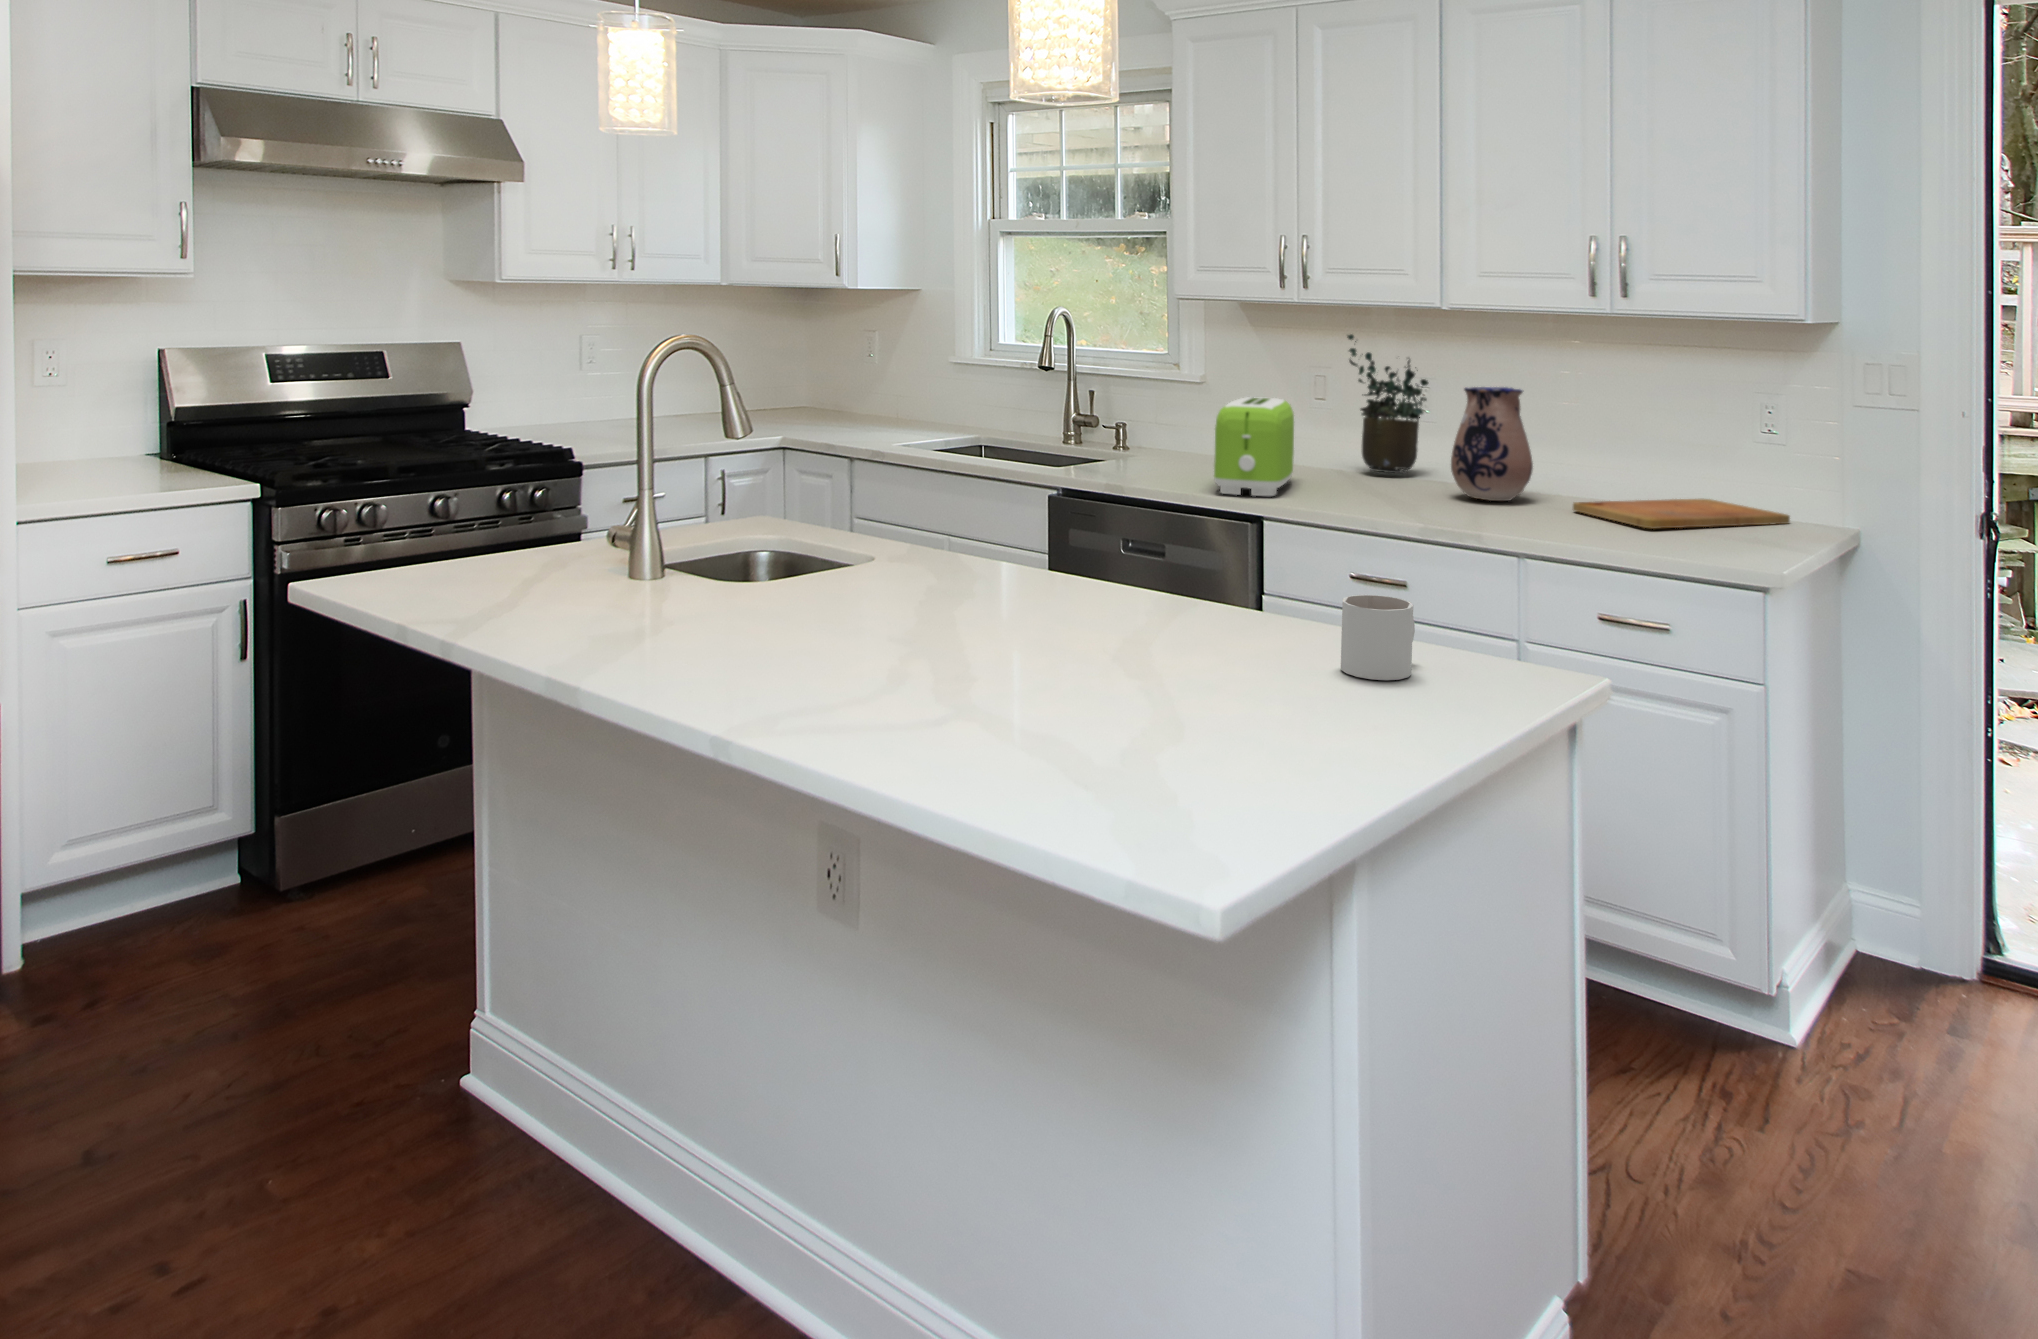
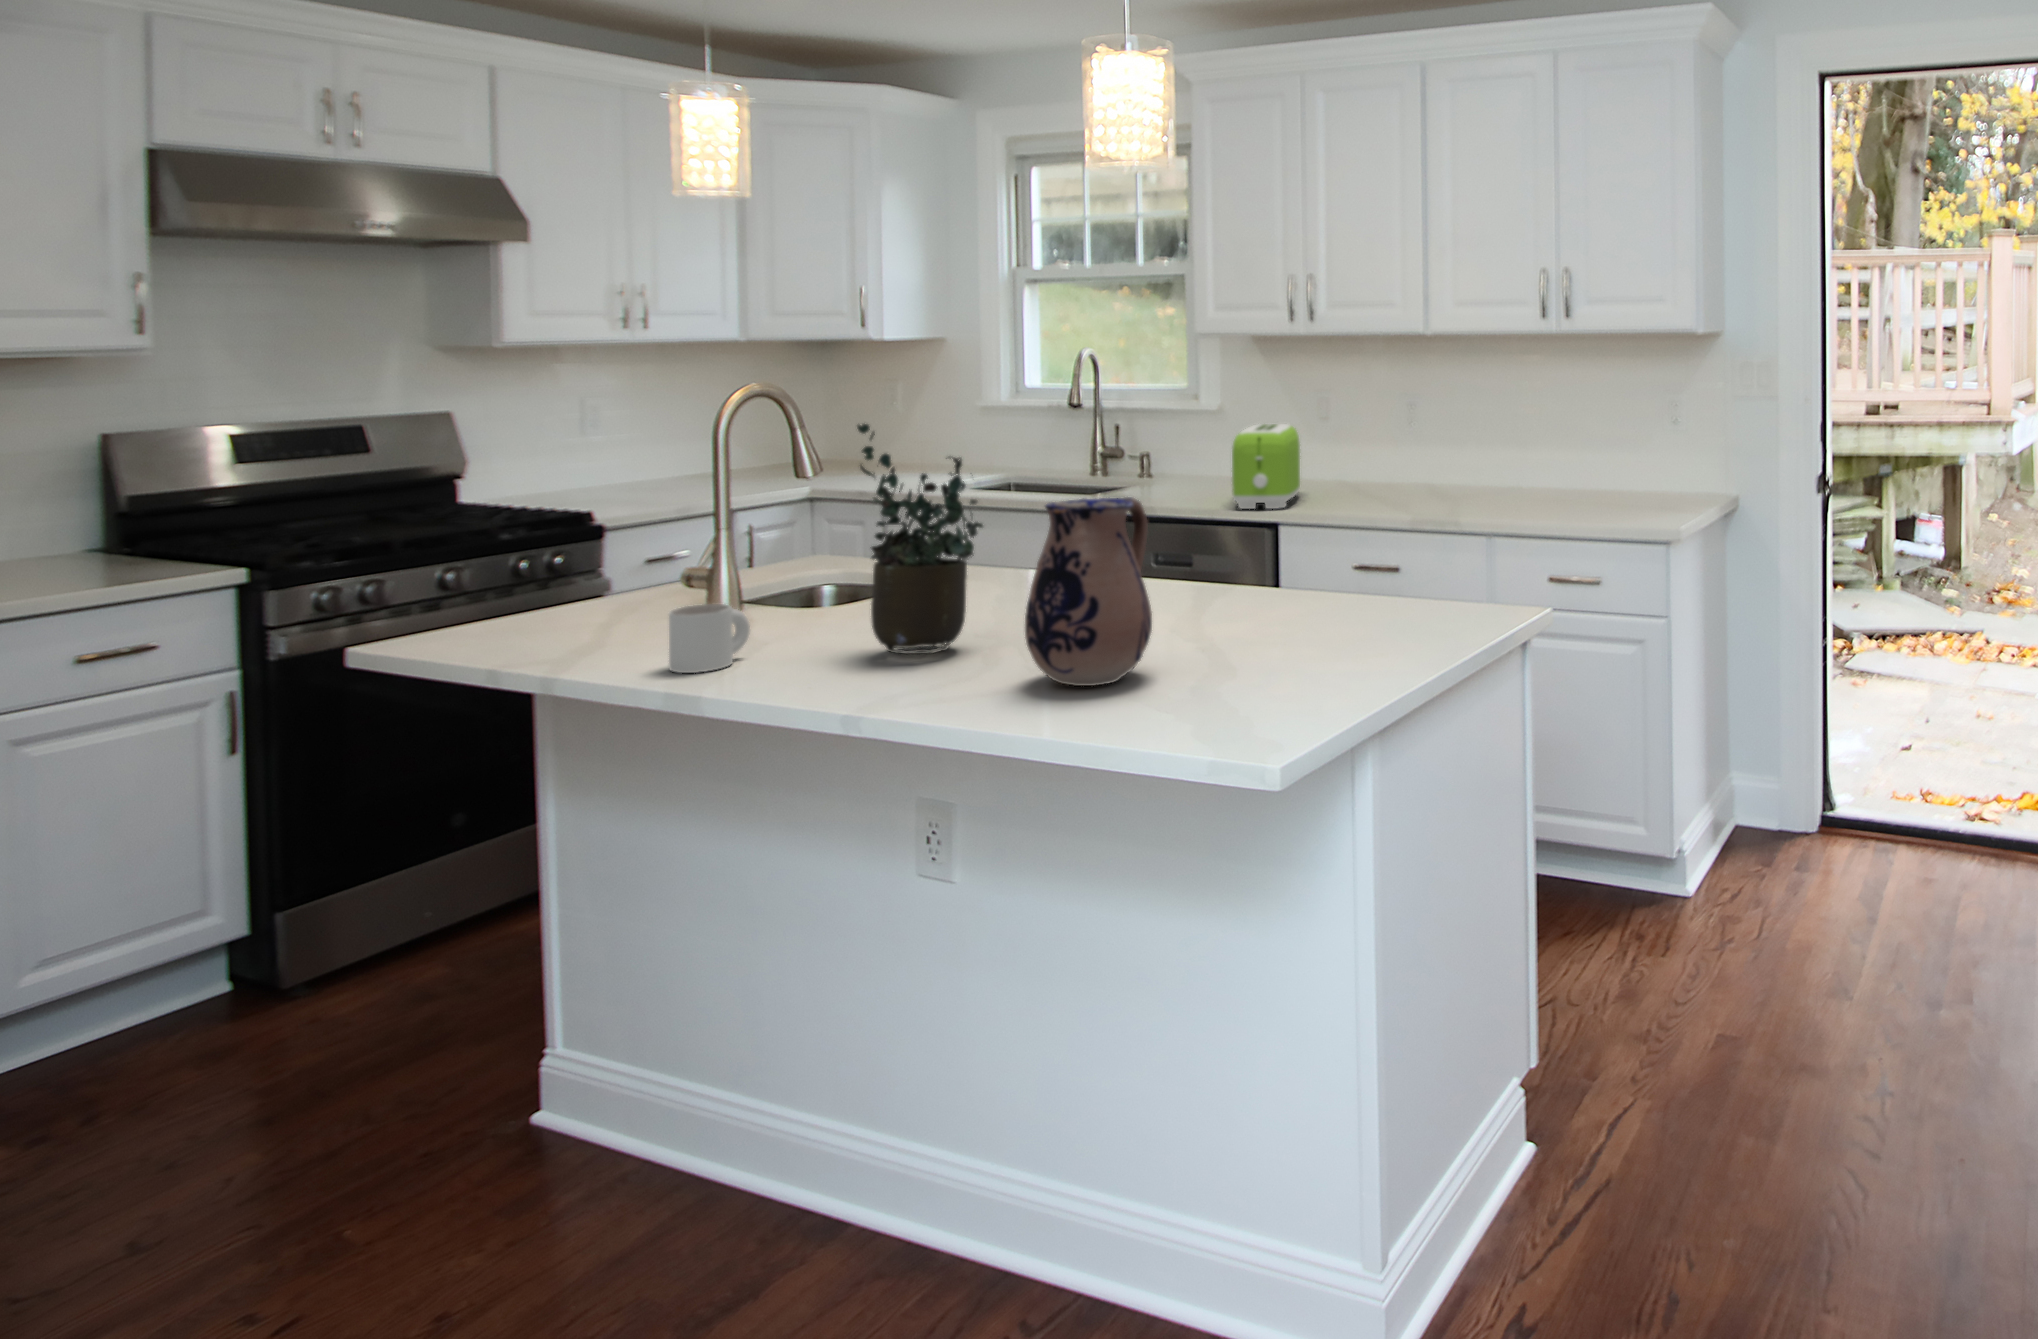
potted plant: present [1347,334,1428,474] -> present [857,424,983,654]
ceramic pitcher: present [1451,387,1533,501] -> present [1025,497,1152,686]
cutting board: present [1573,499,1790,529] -> none [1522,487,1678,512]
mug: present [1341,595,1415,680] -> present [669,604,750,673]

